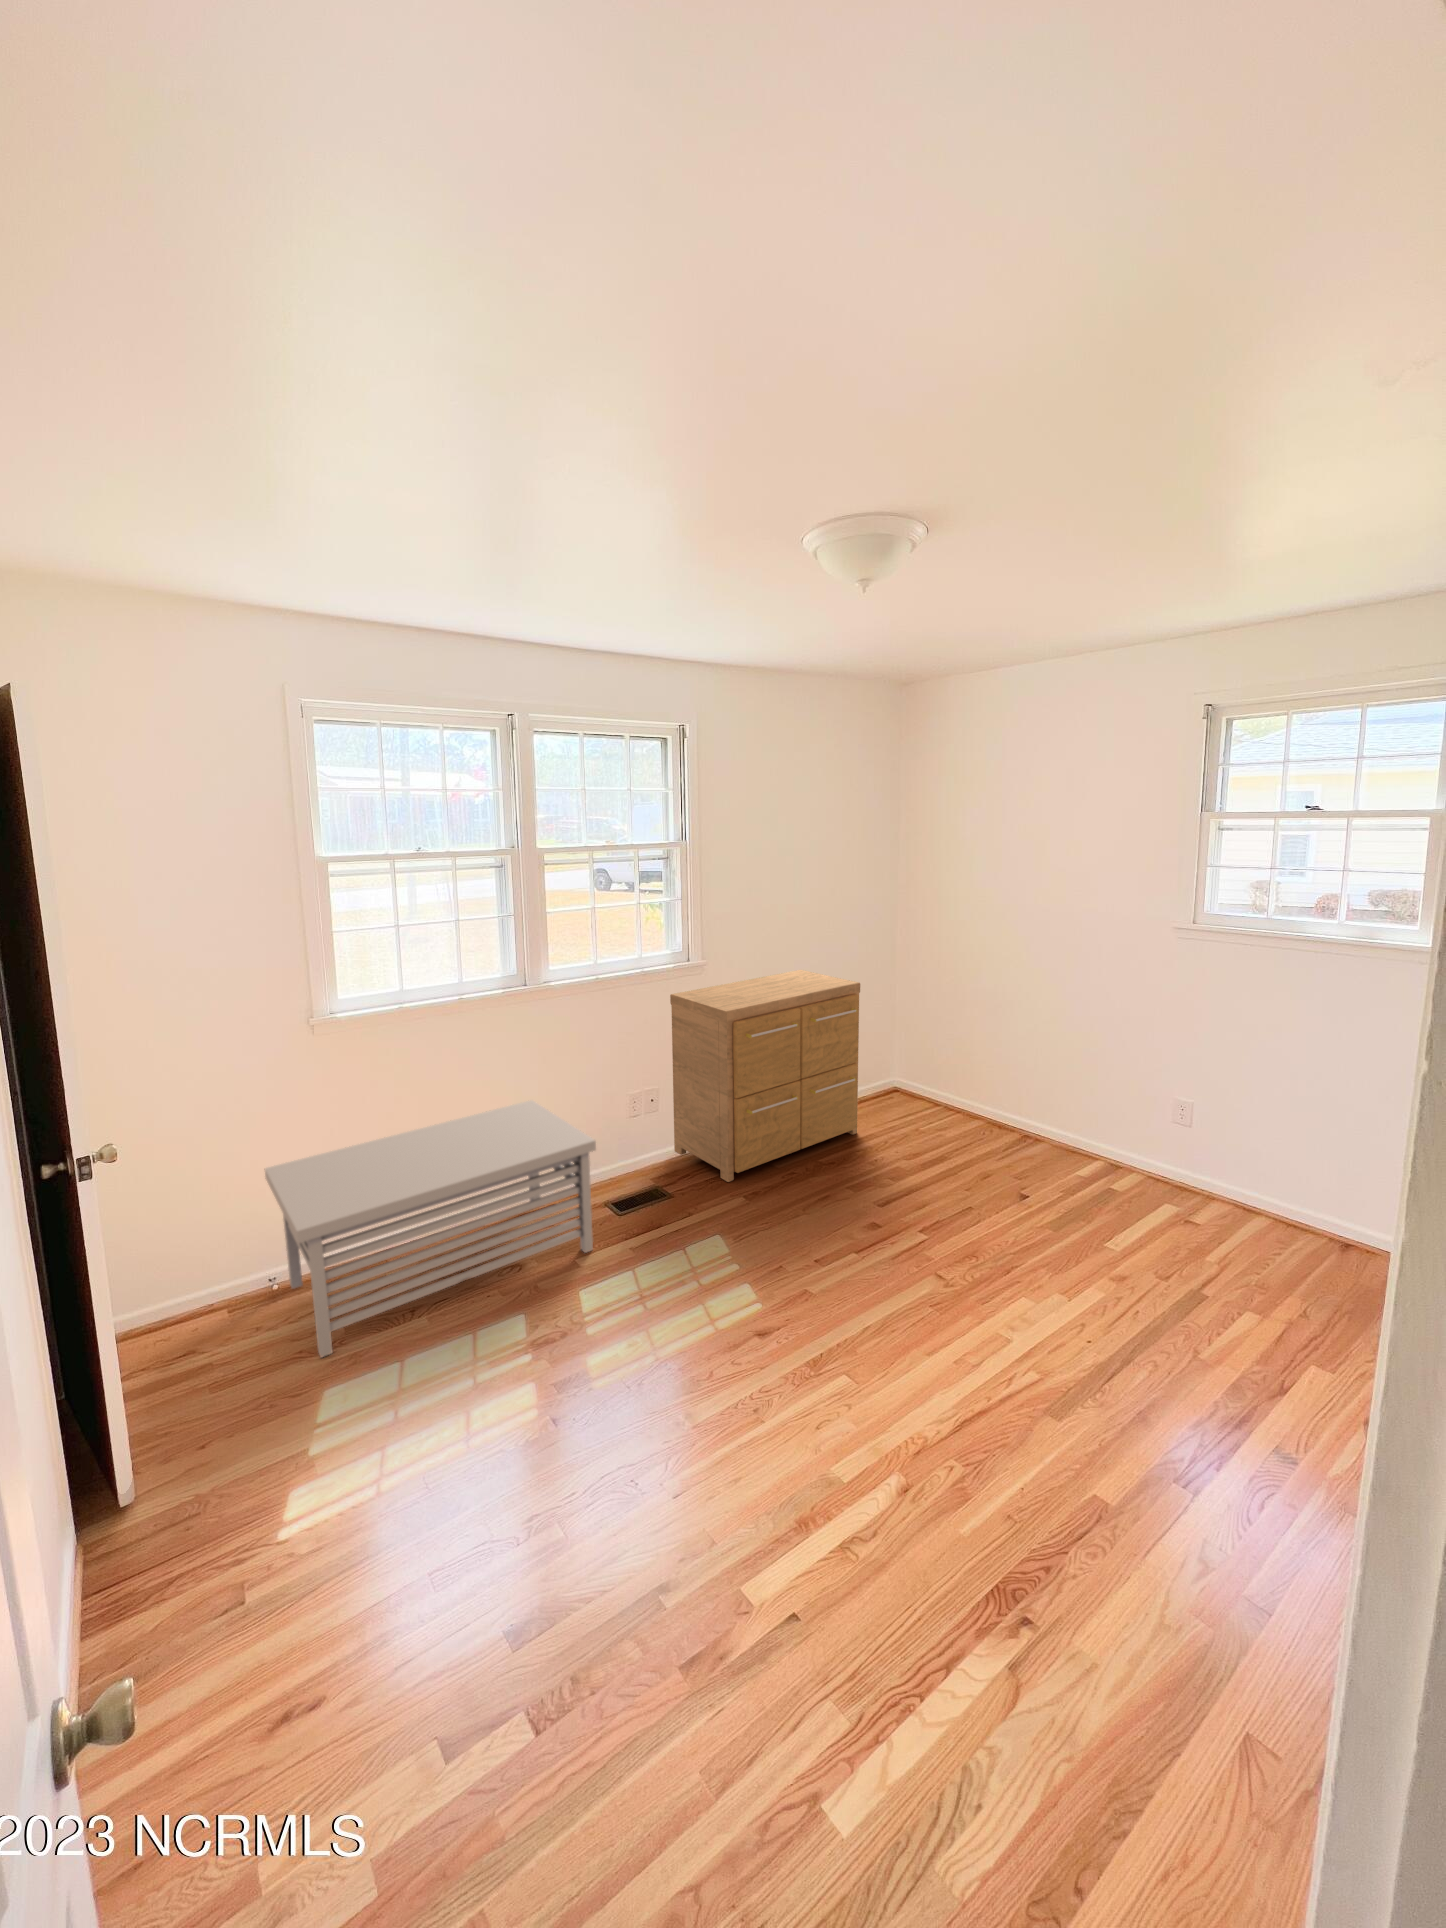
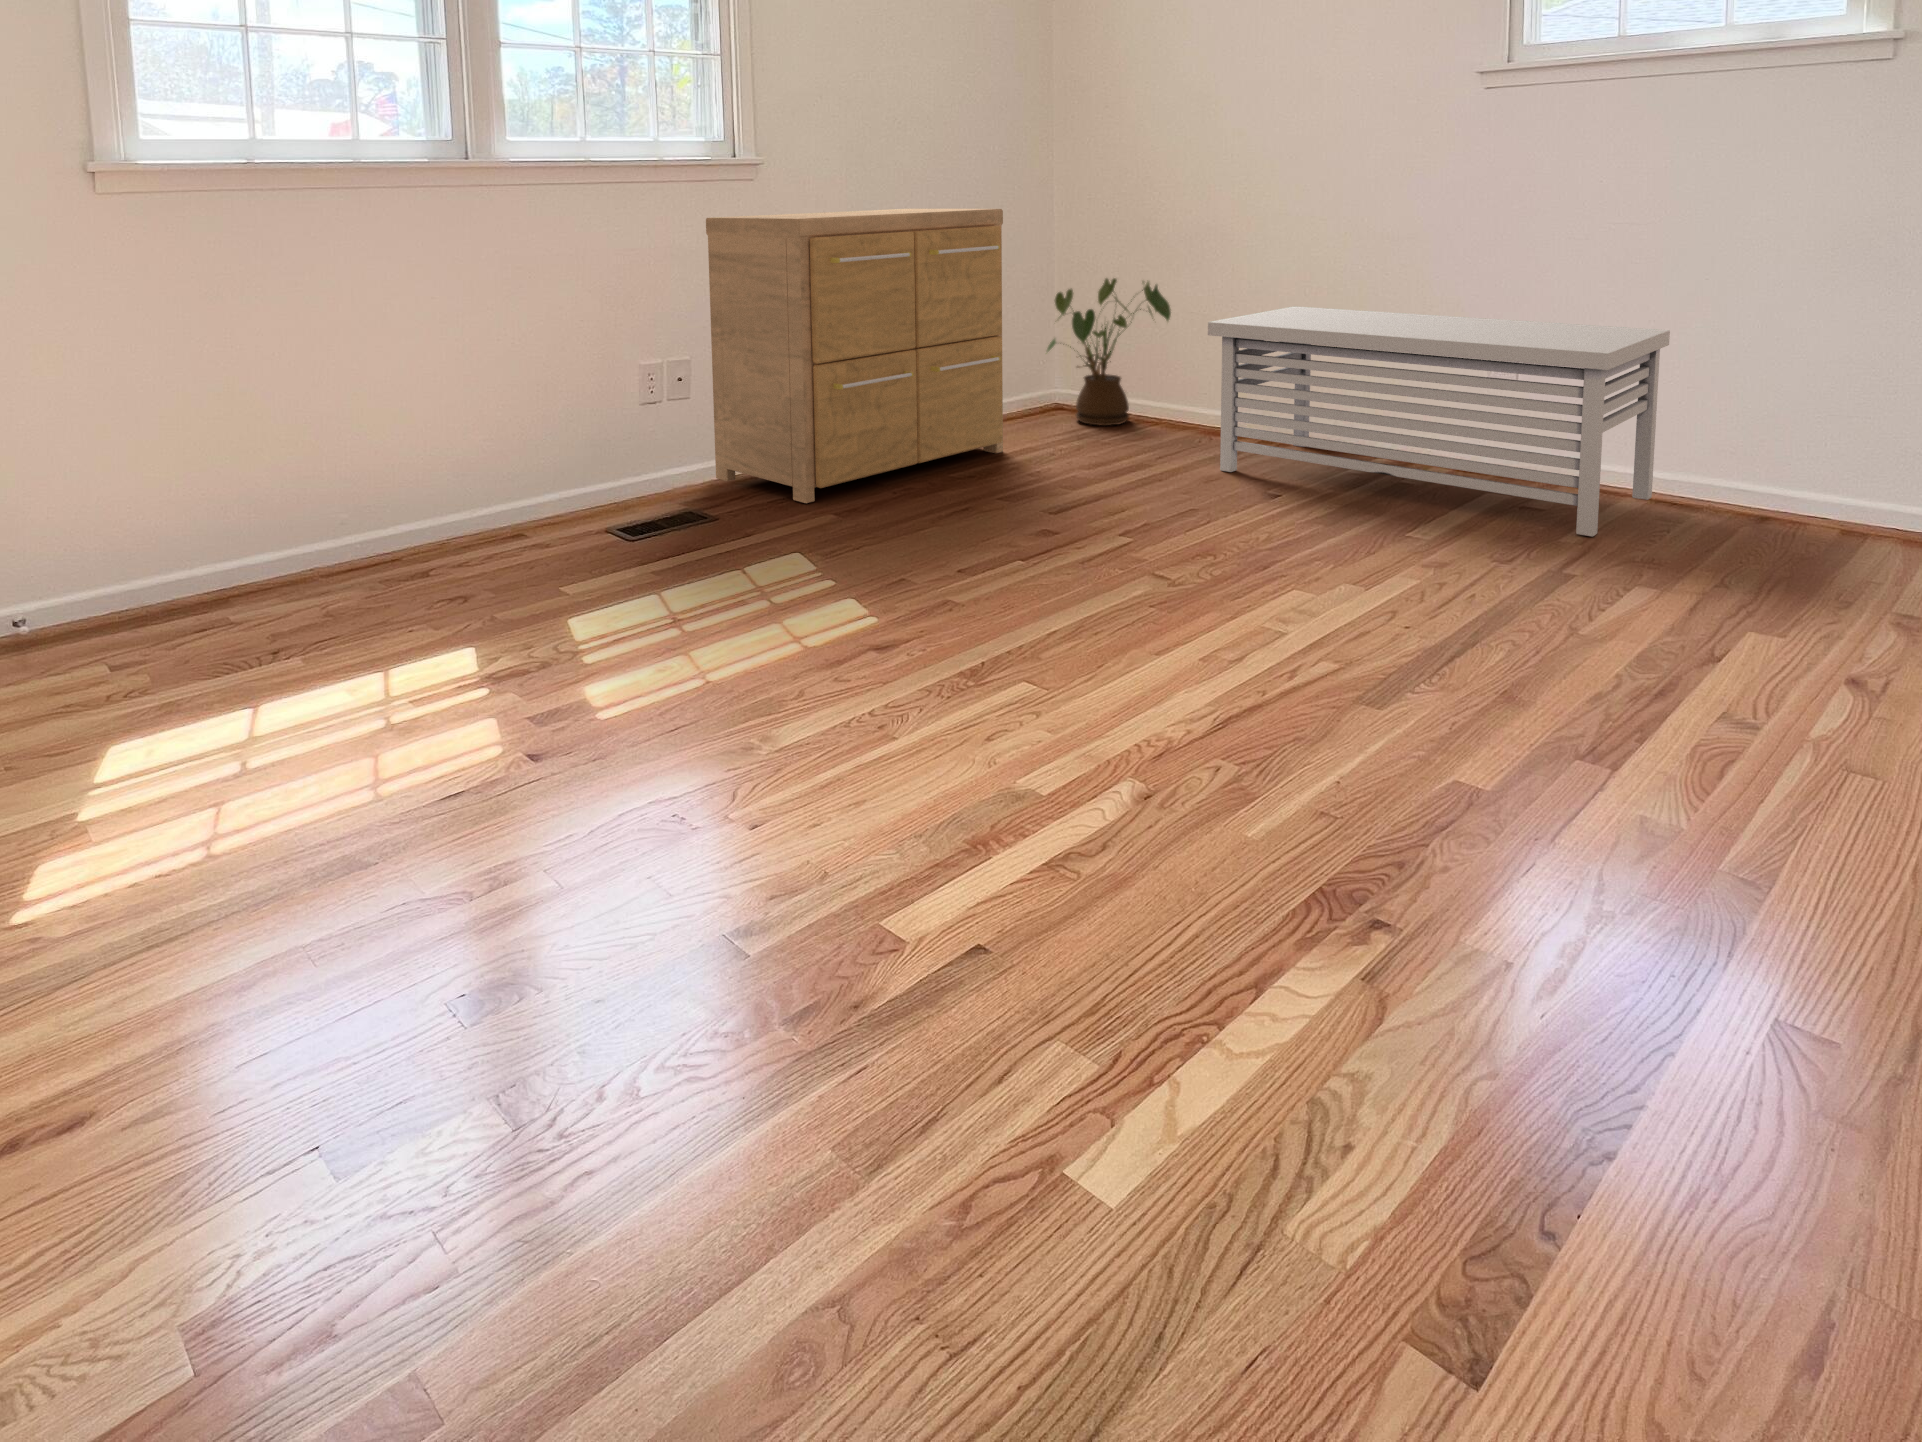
house plant: none [888,1011,972,1108] -> present [1047,278,1171,426]
storage bench: present [264,1100,596,1357] -> present [1208,306,1670,537]

